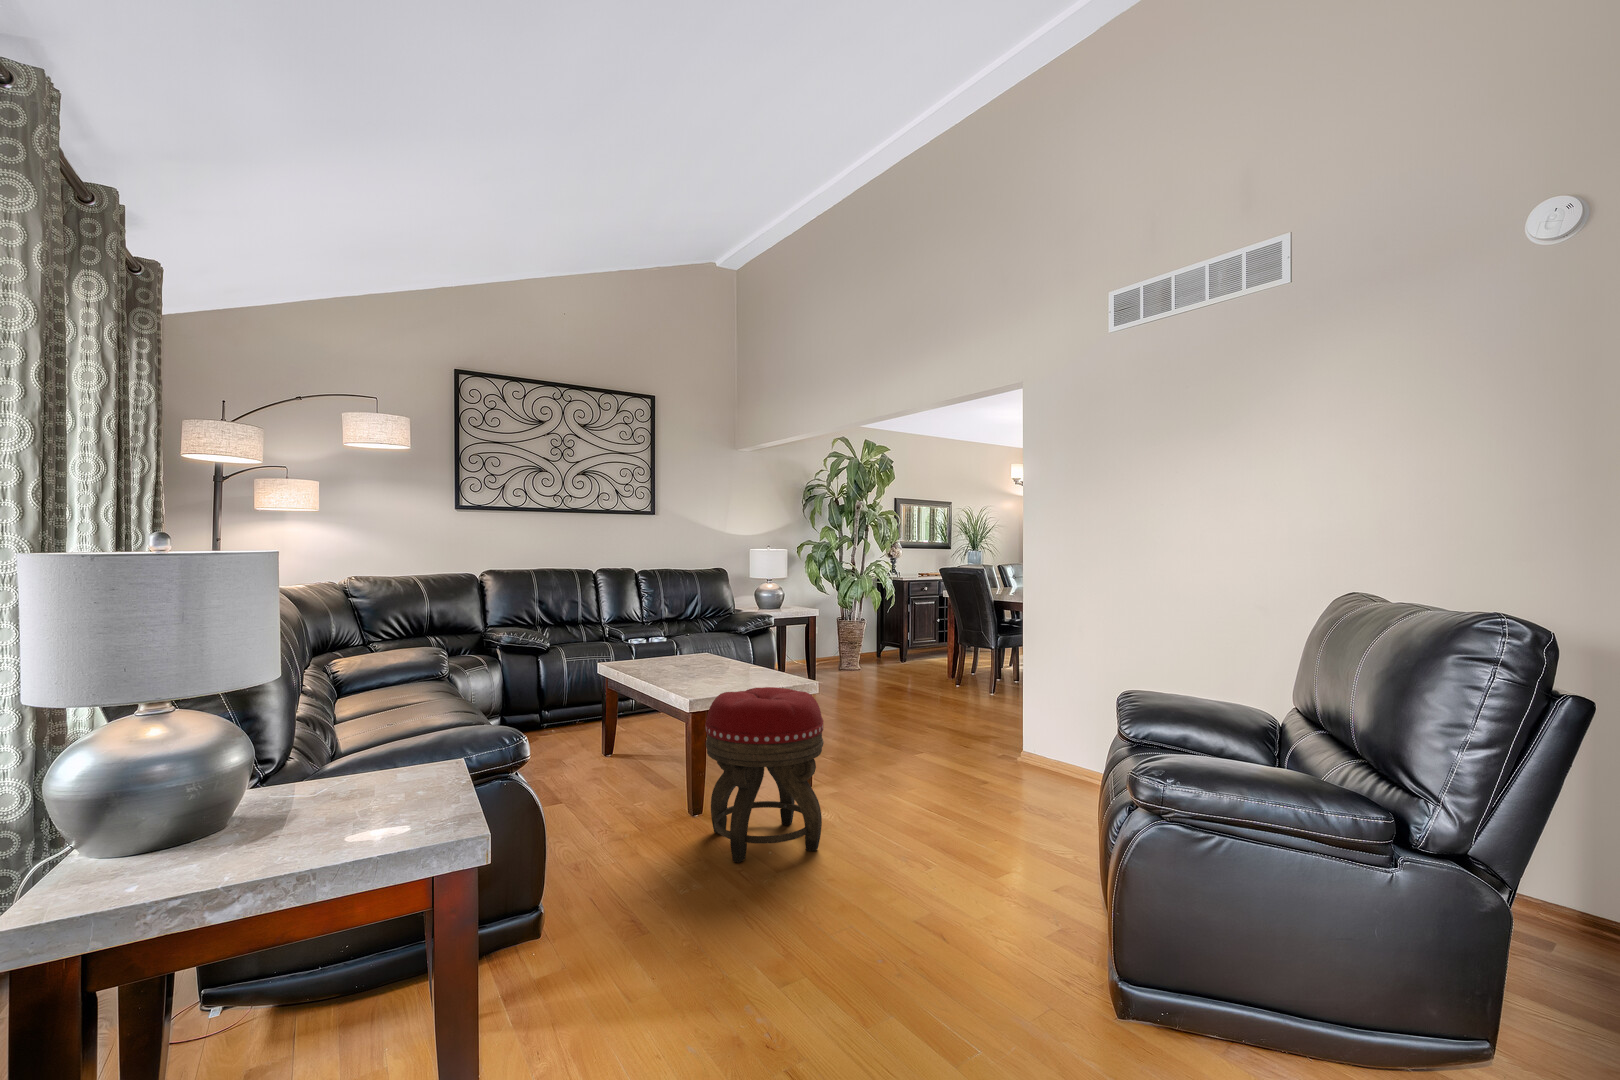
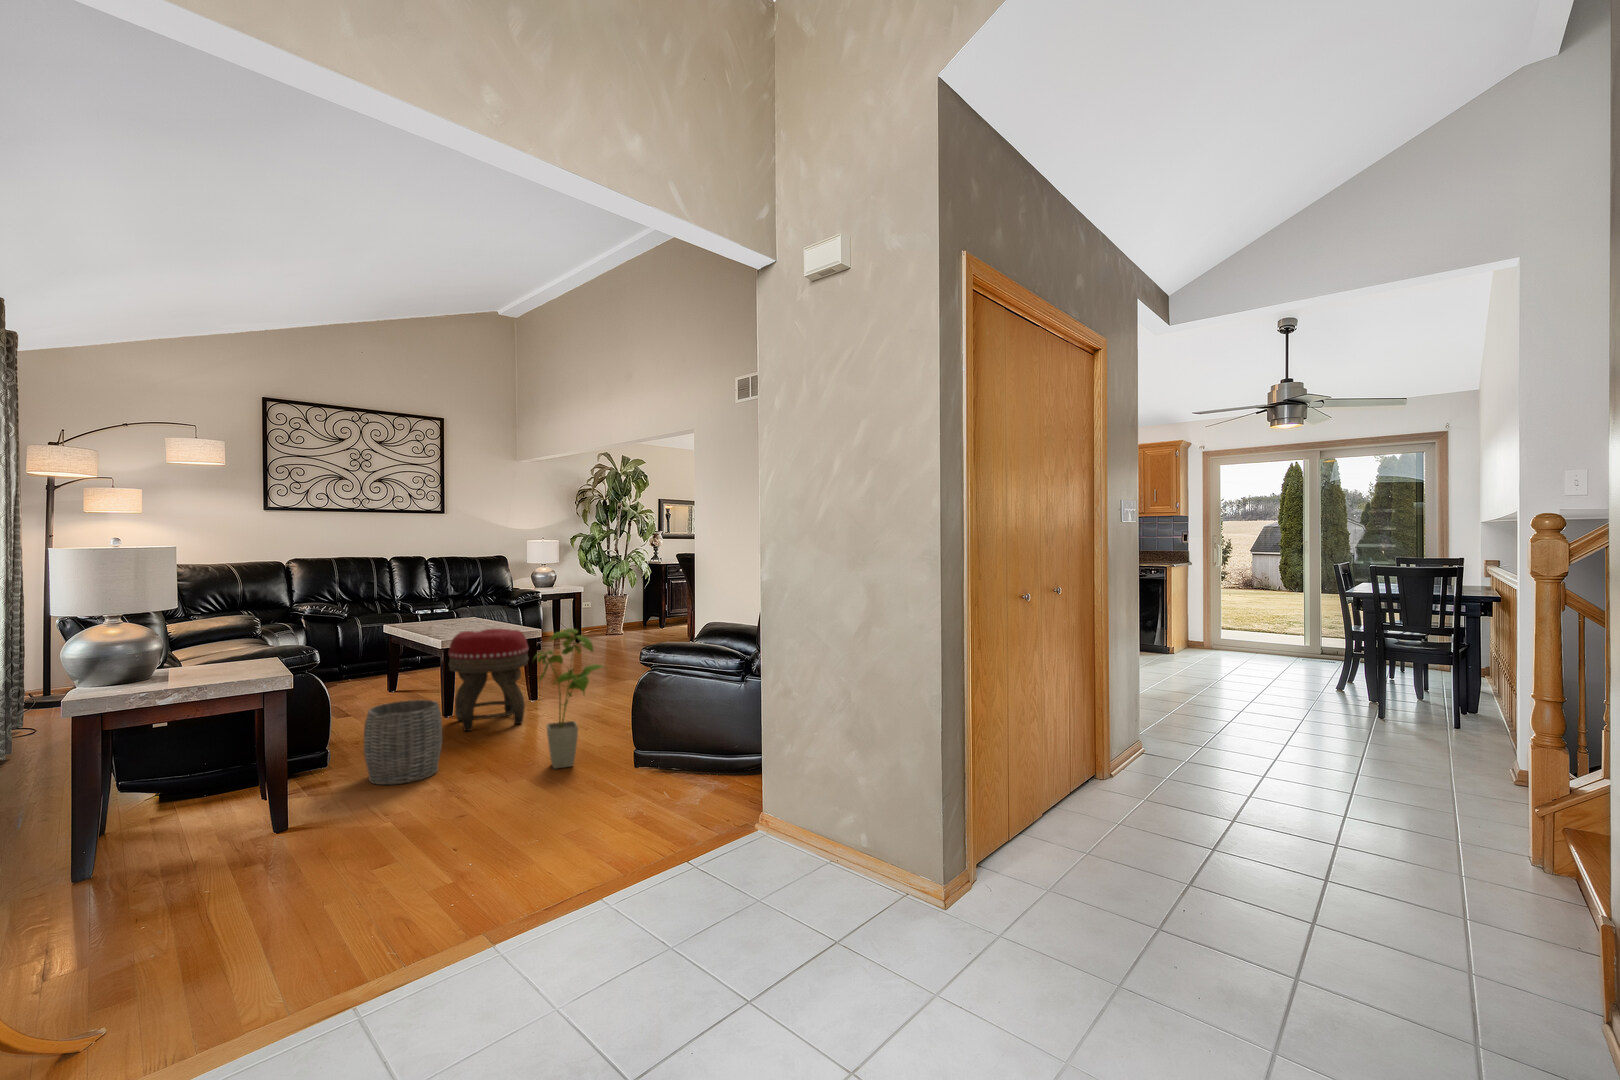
house plant: none [895,721,1037,1005] -> present [535,628,603,769]
woven basket: none [603,836,733,1021] -> present [364,700,442,785]

